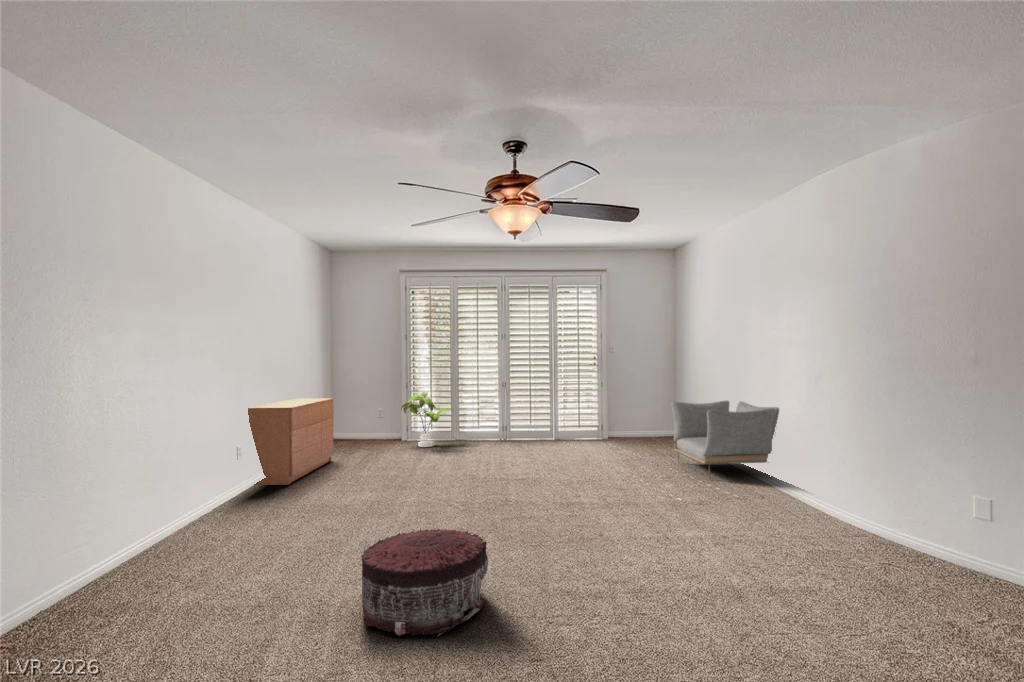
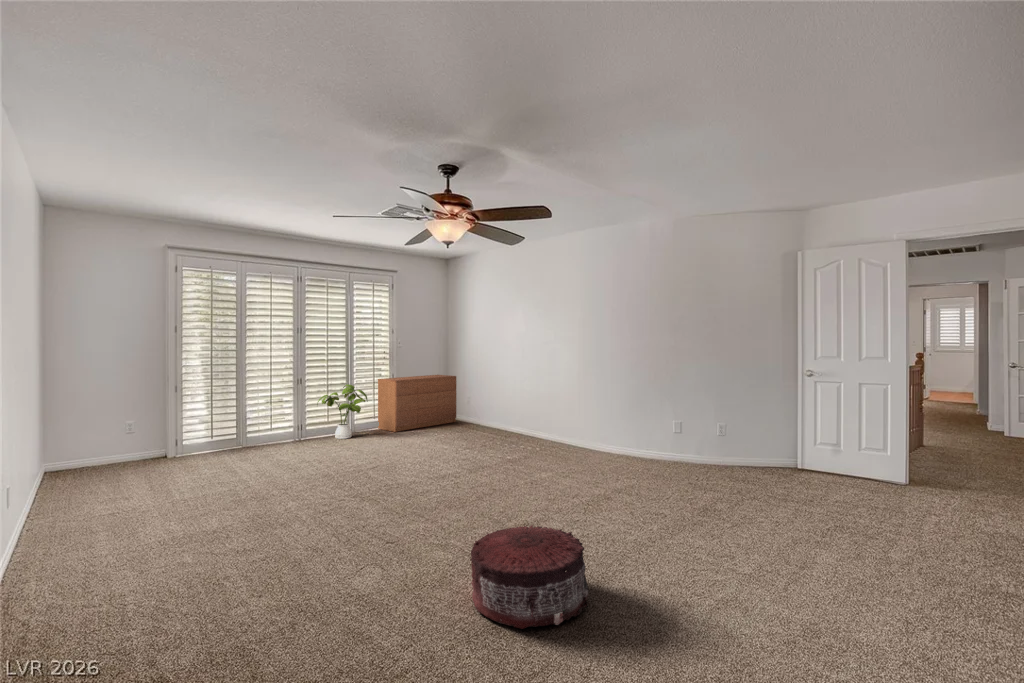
house plant: present [401,392,452,447] -> present [317,384,367,439]
dresser: present [248,398,334,485] -> present [378,375,456,432]
armchair: present [671,401,779,479] -> none [489,389,577,453]

